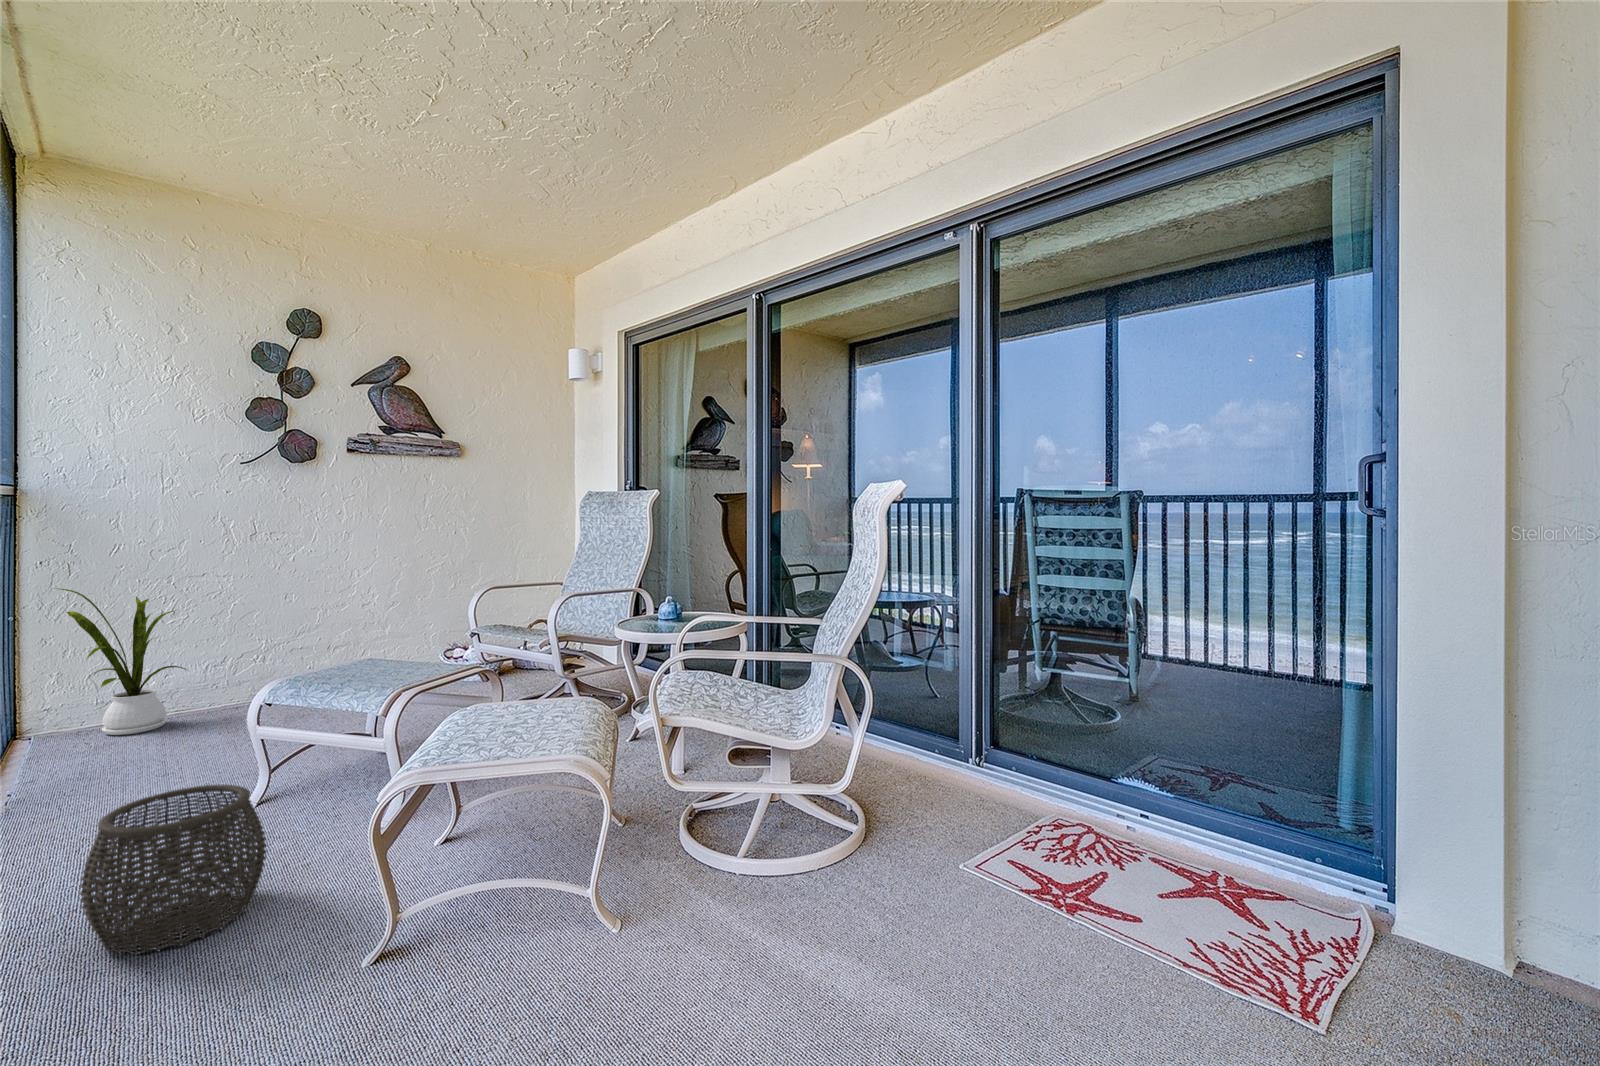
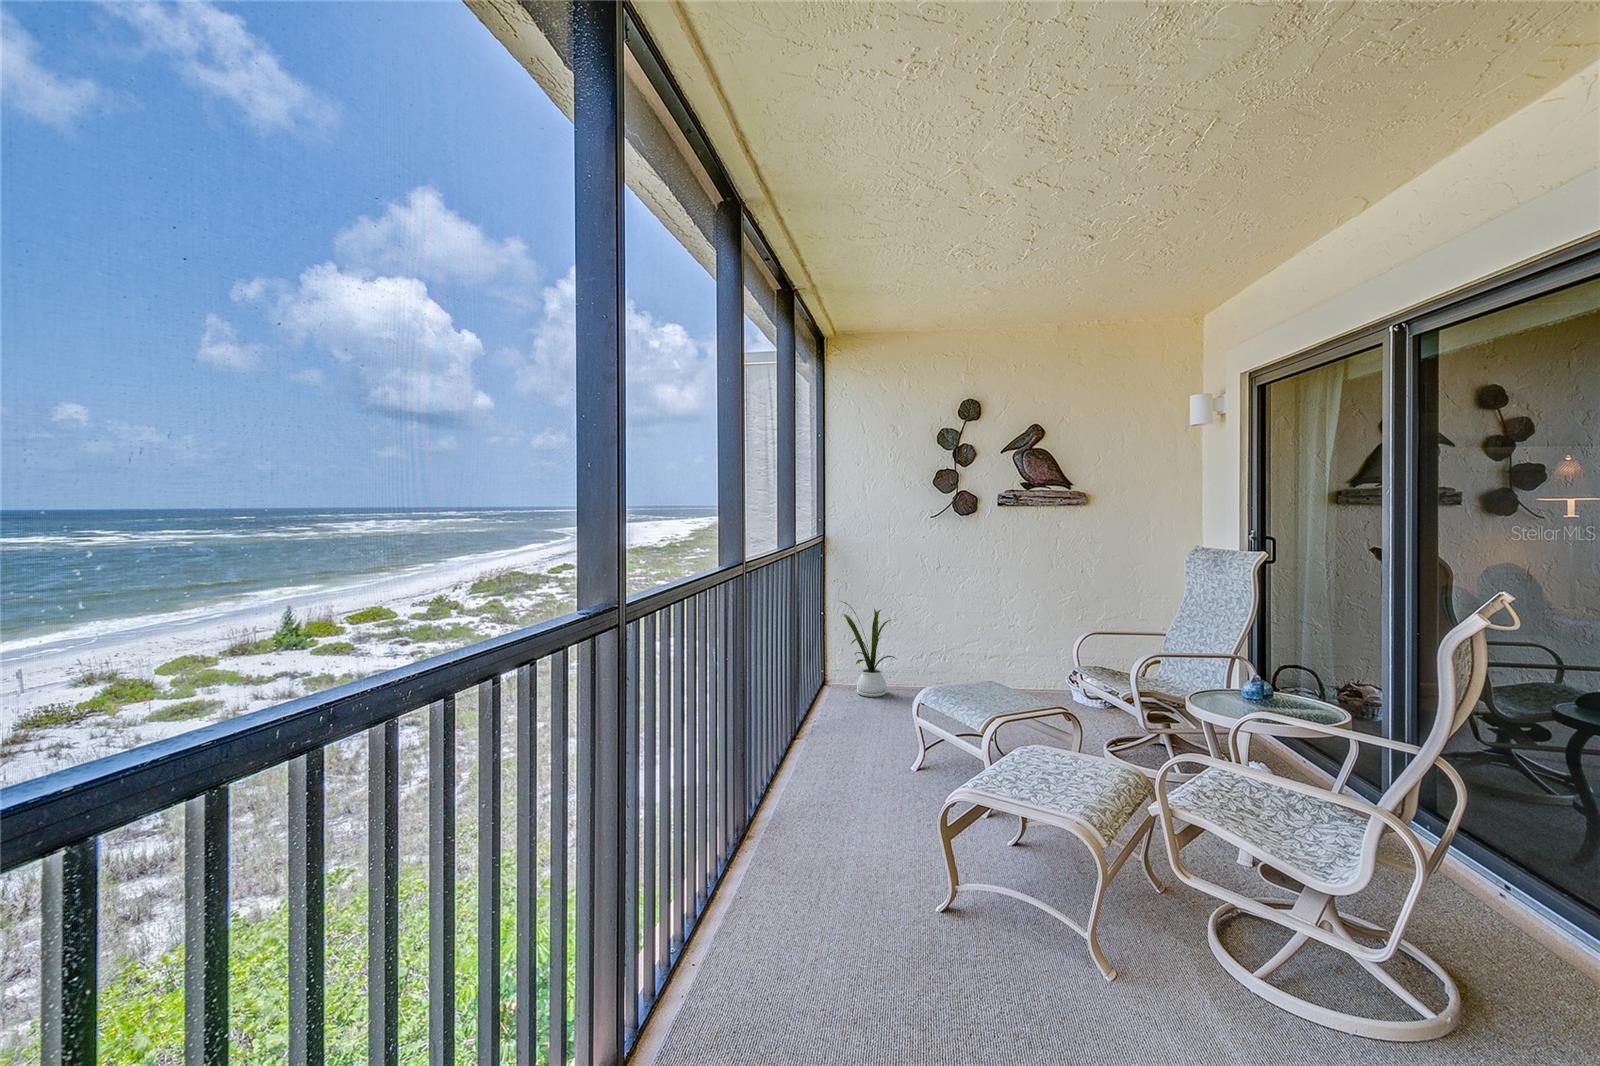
woven basket: present [80,785,267,955] -> none [819,753,903,850]

